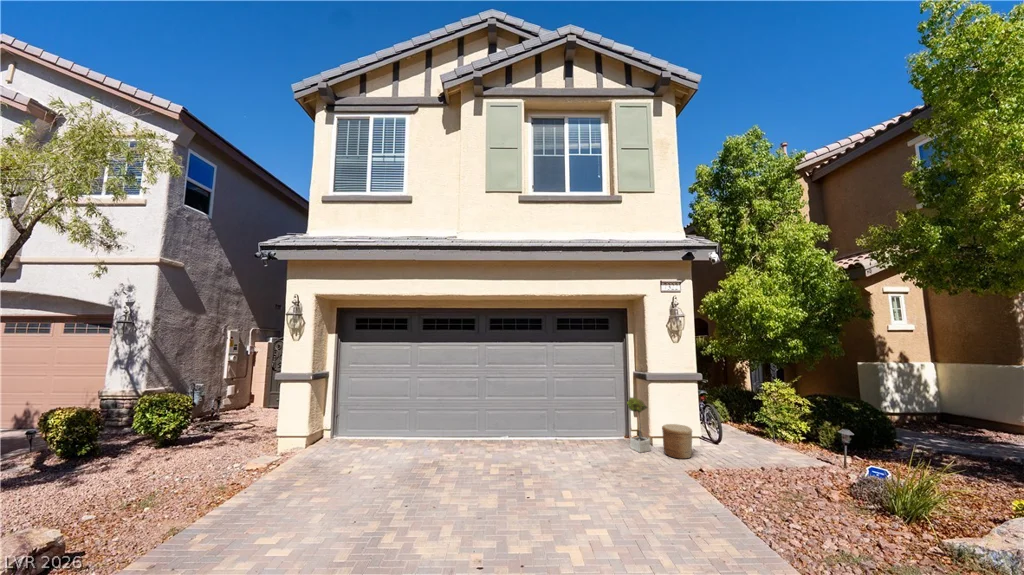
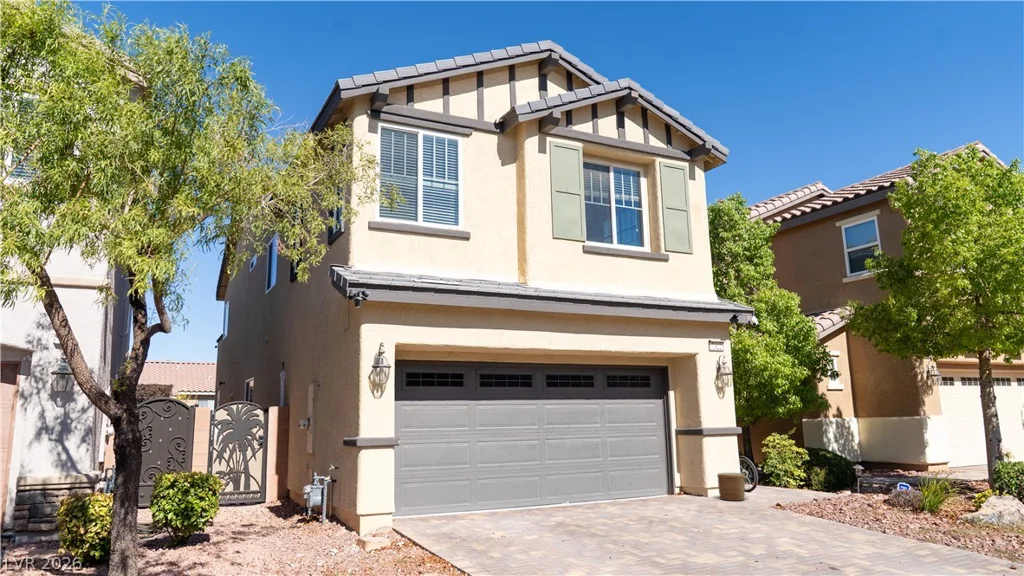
potted tree: present [627,397,651,453] -> none [684,450,709,501]

